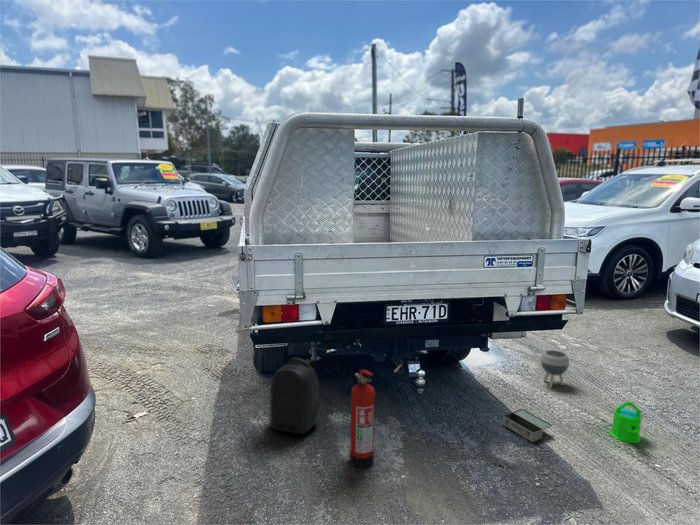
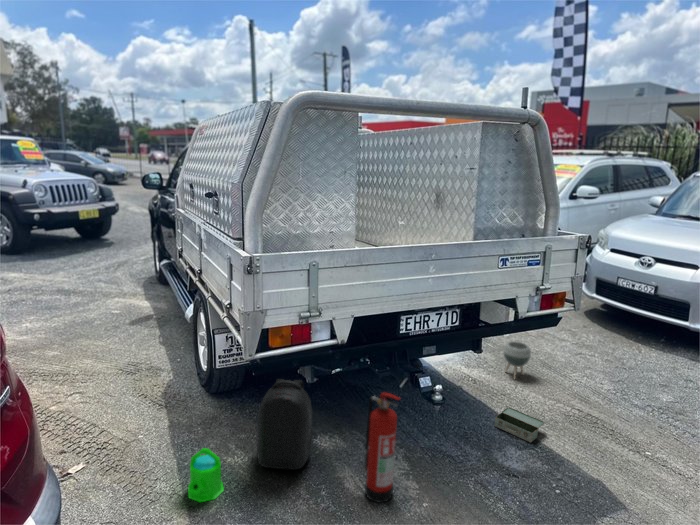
watering can: present [609,402,642,443] -> present [188,448,224,502]

